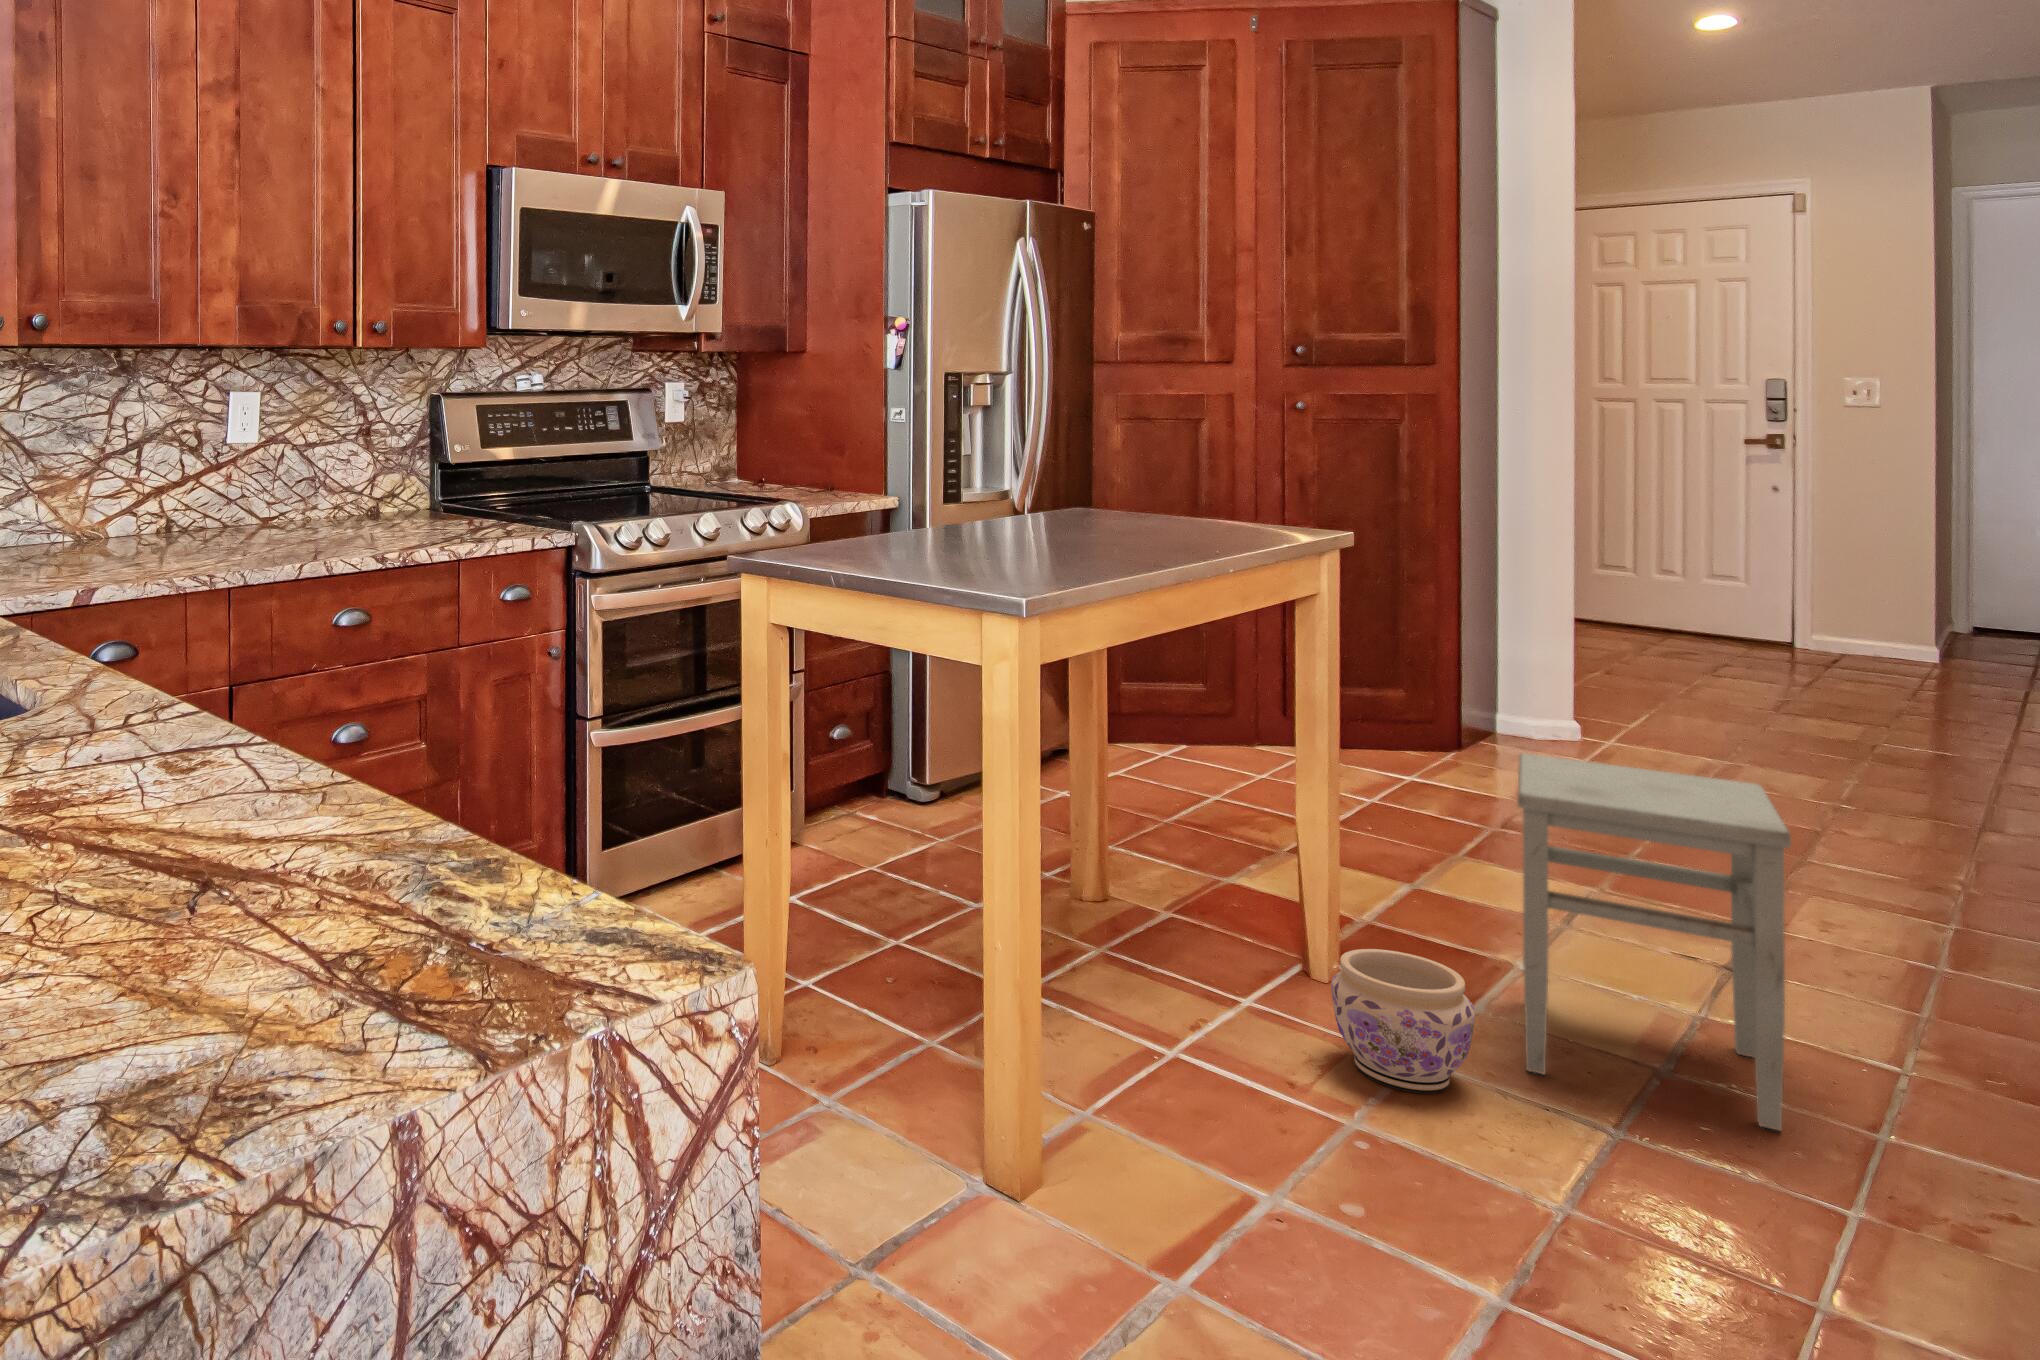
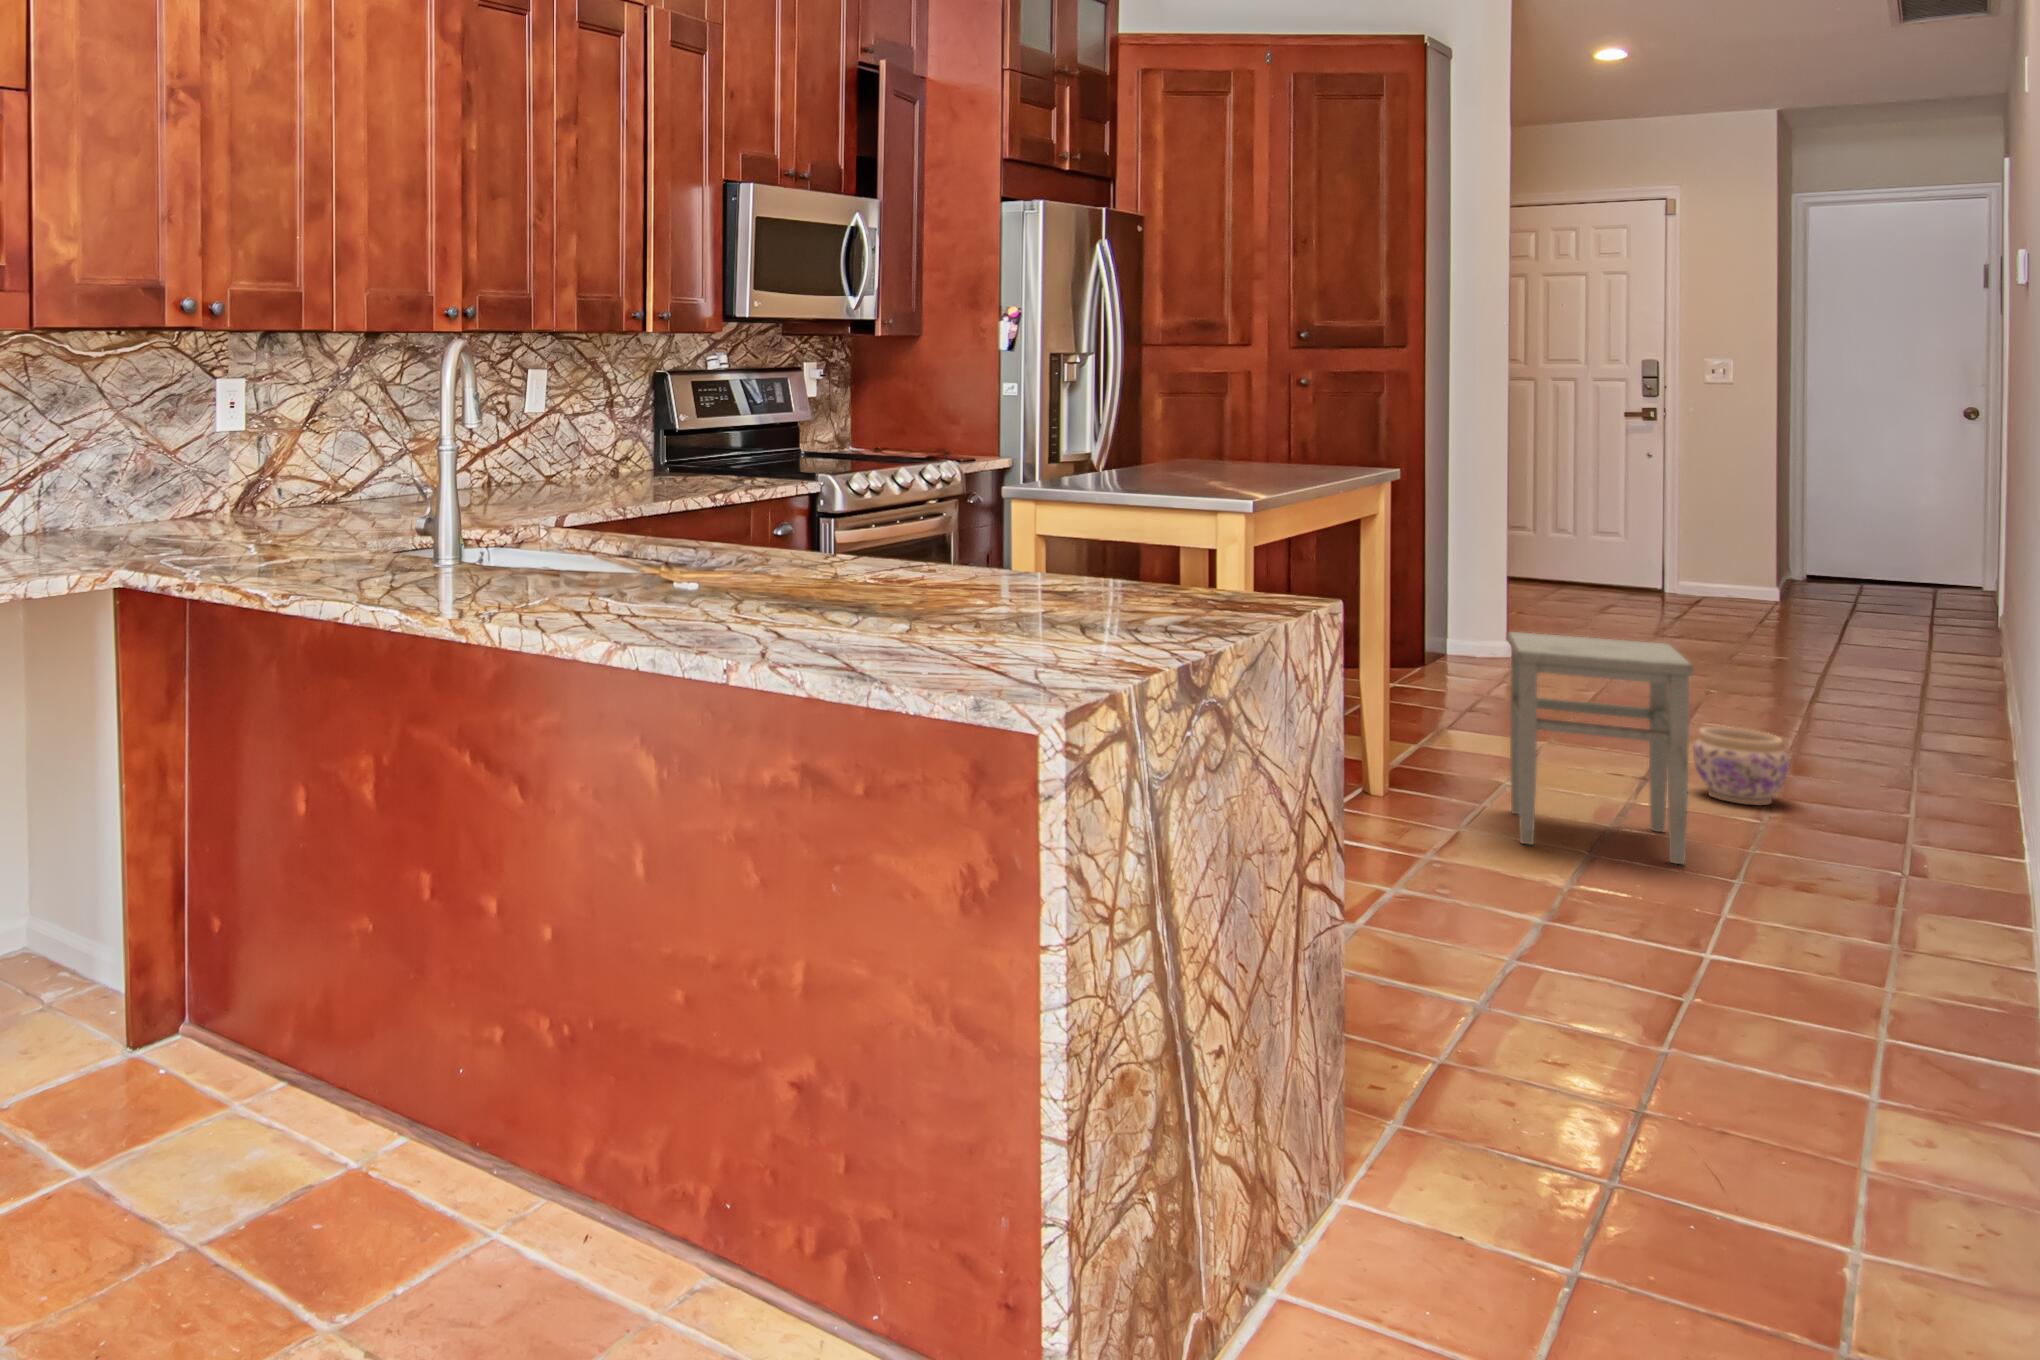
planter: present [1331,949,1475,1093] -> present [1693,727,1789,806]

